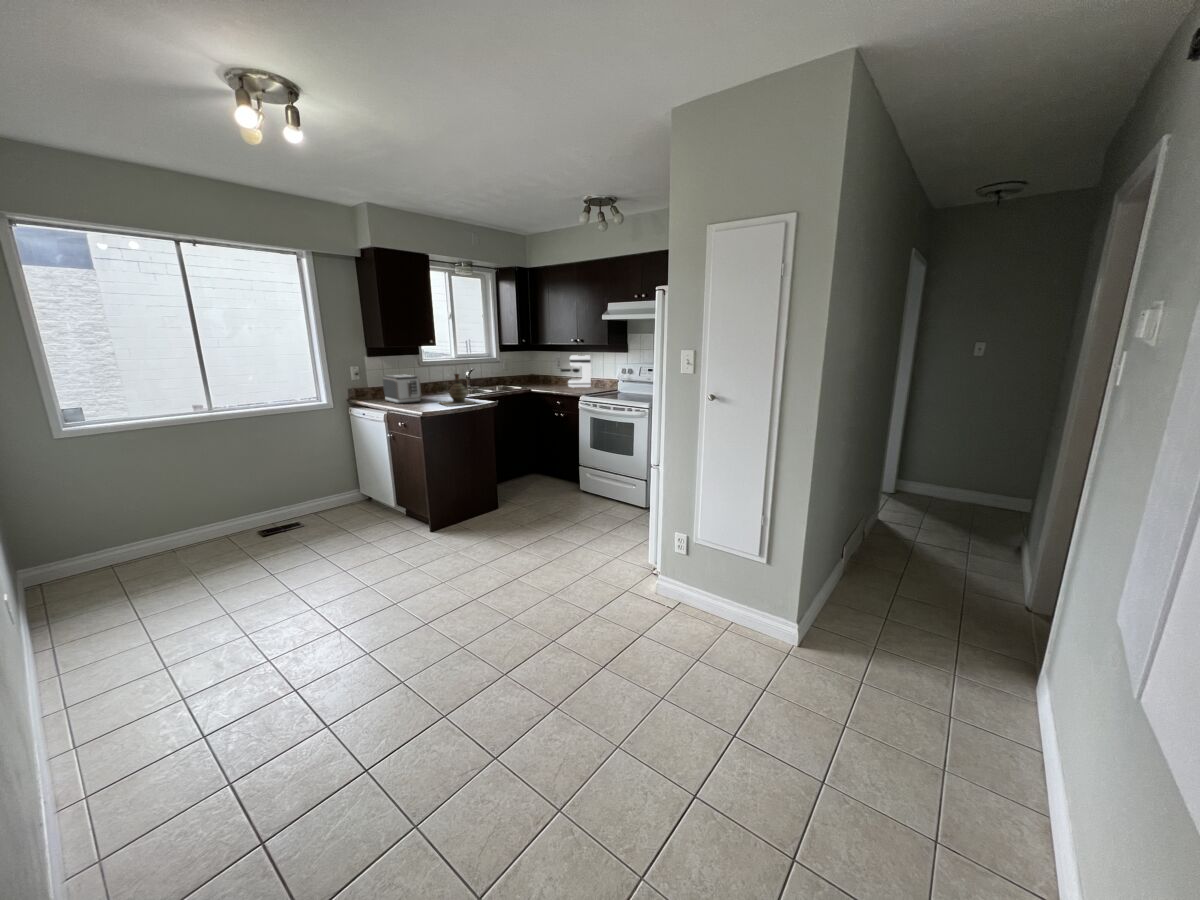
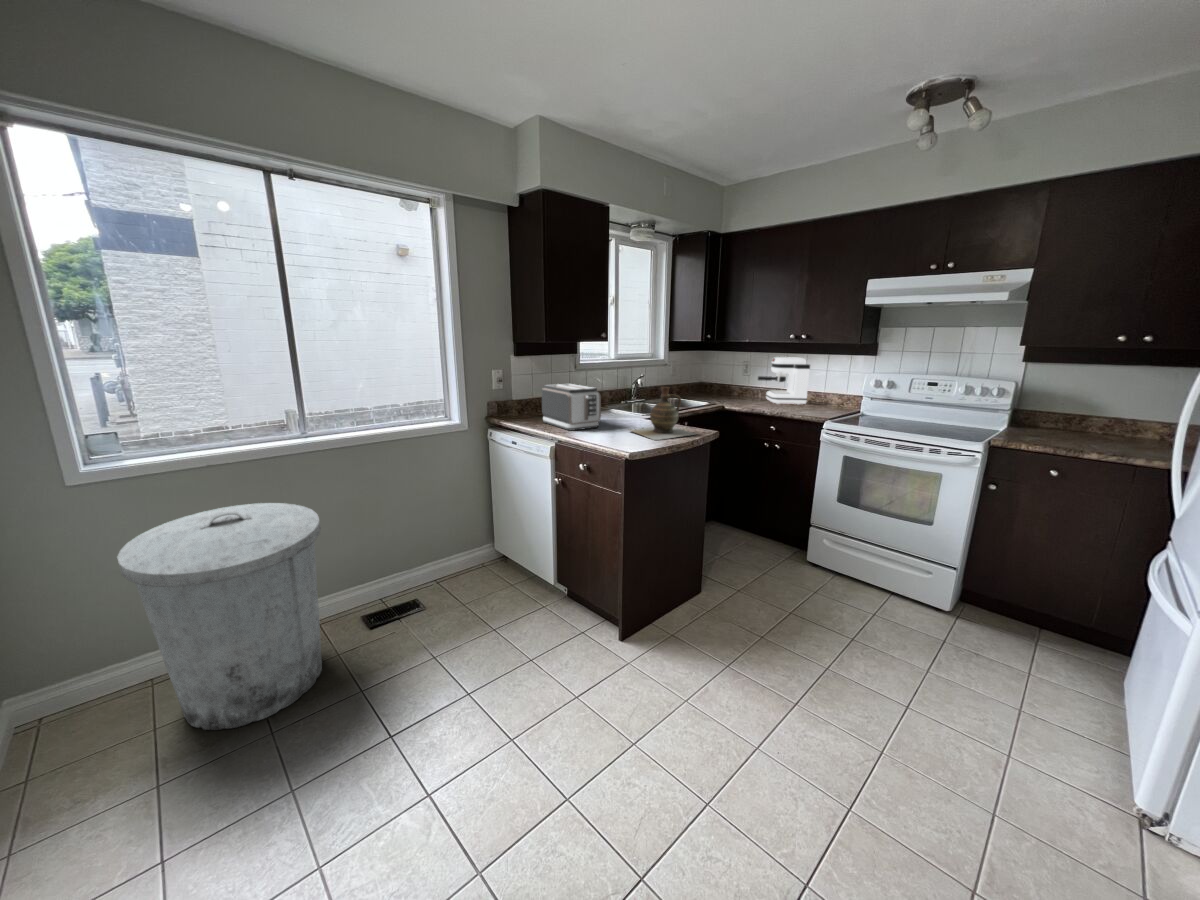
trash can: none [95,451,228,581] -> present [117,503,322,730]

